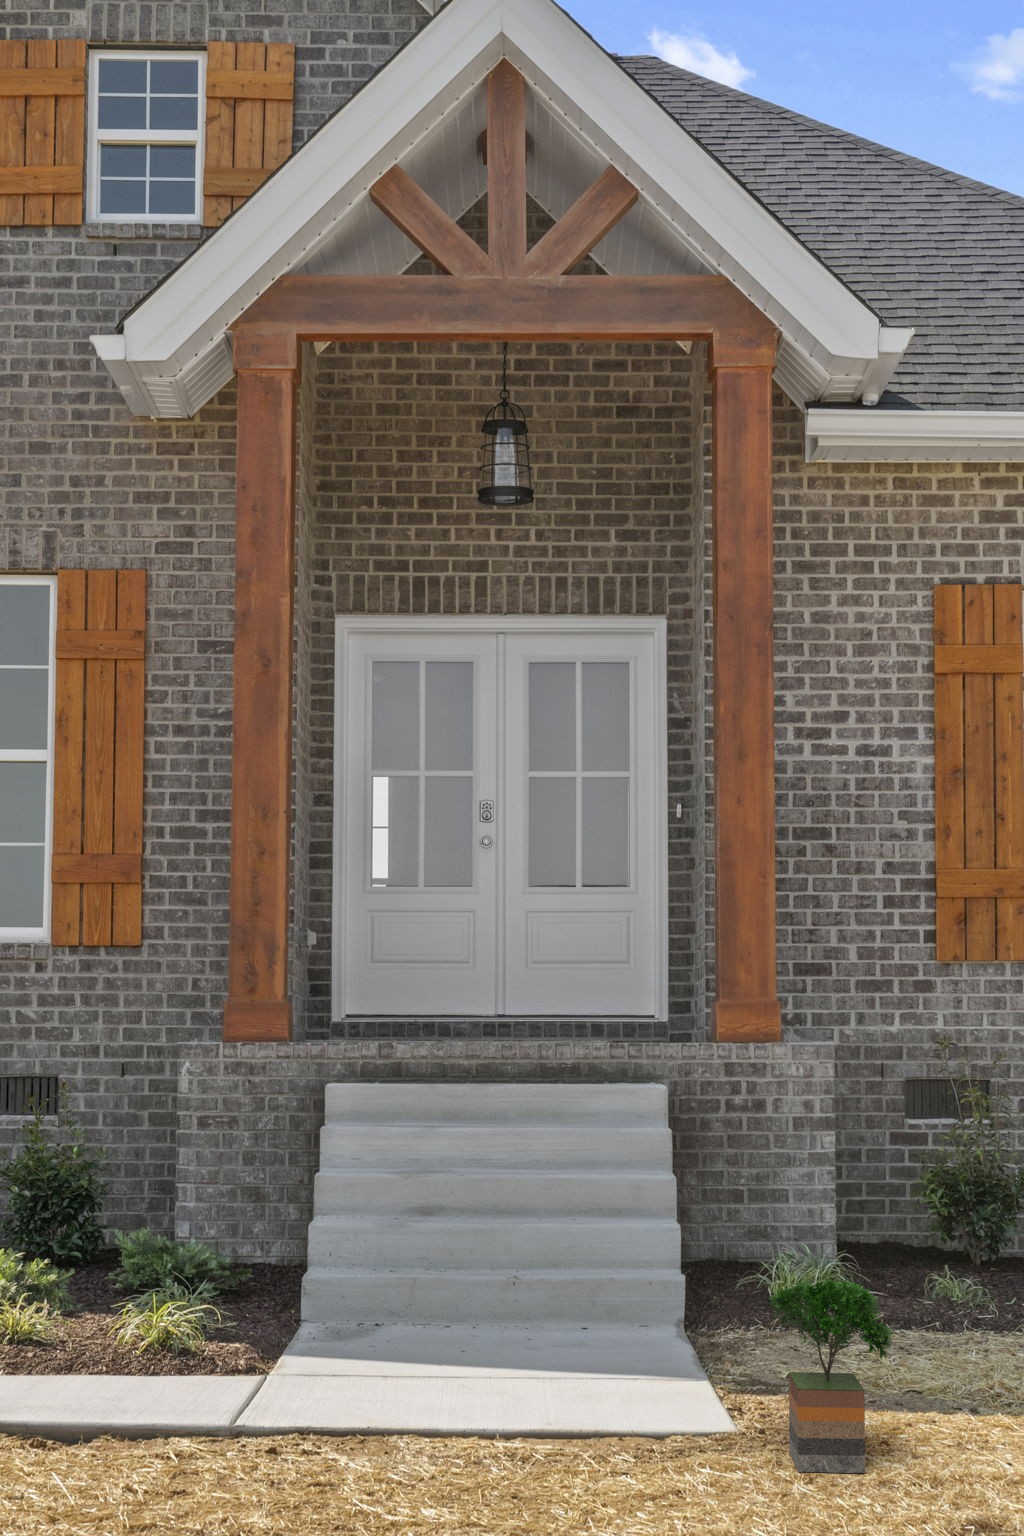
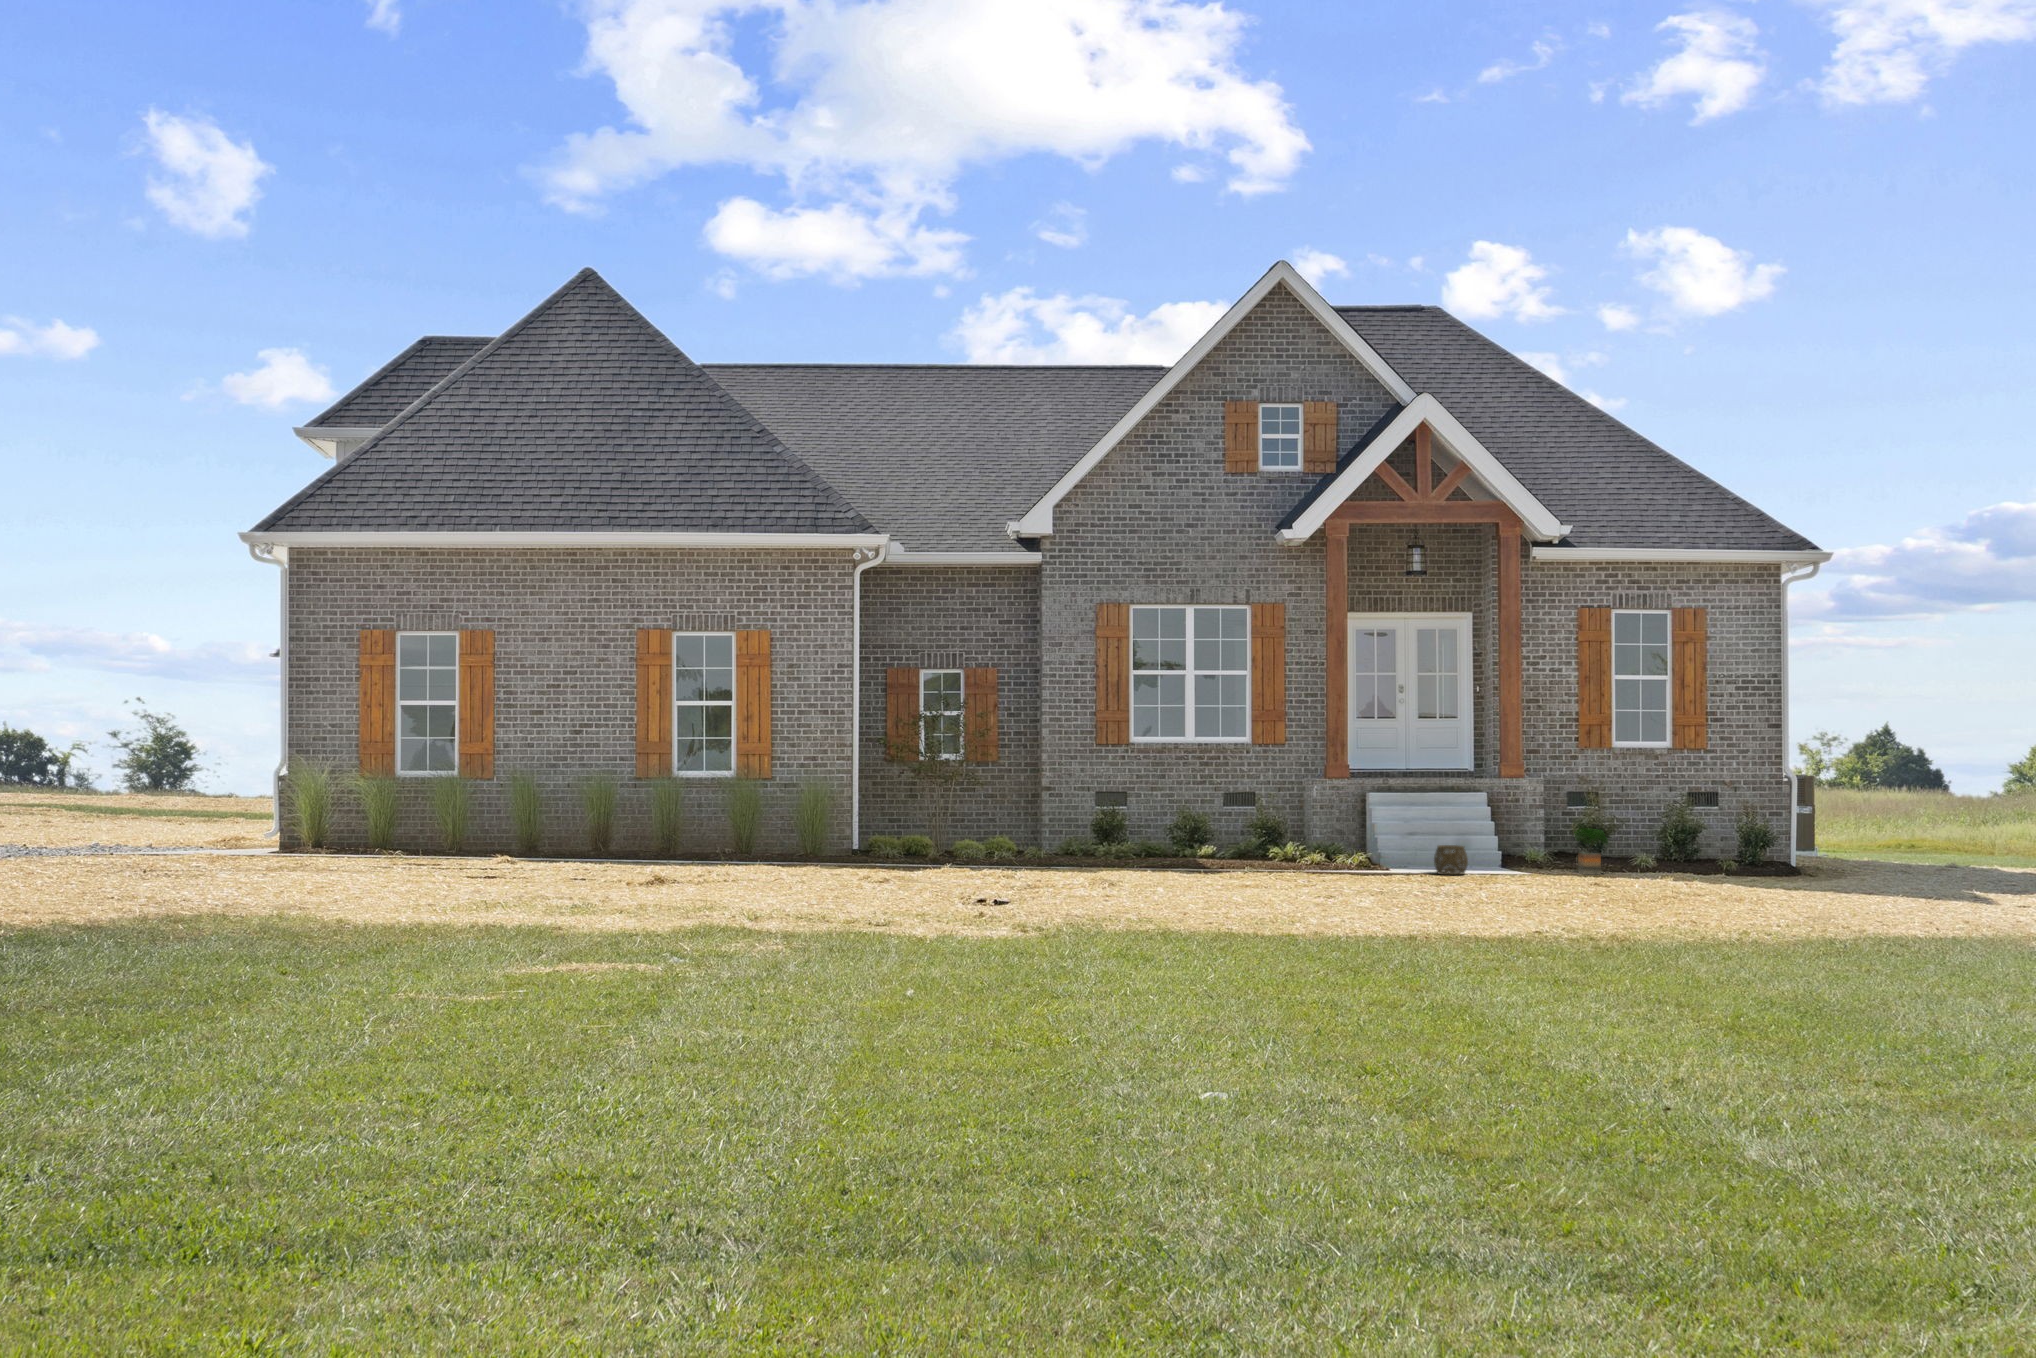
woven basket: none [178,1353,313,1500] -> present [1434,845,1468,875]

